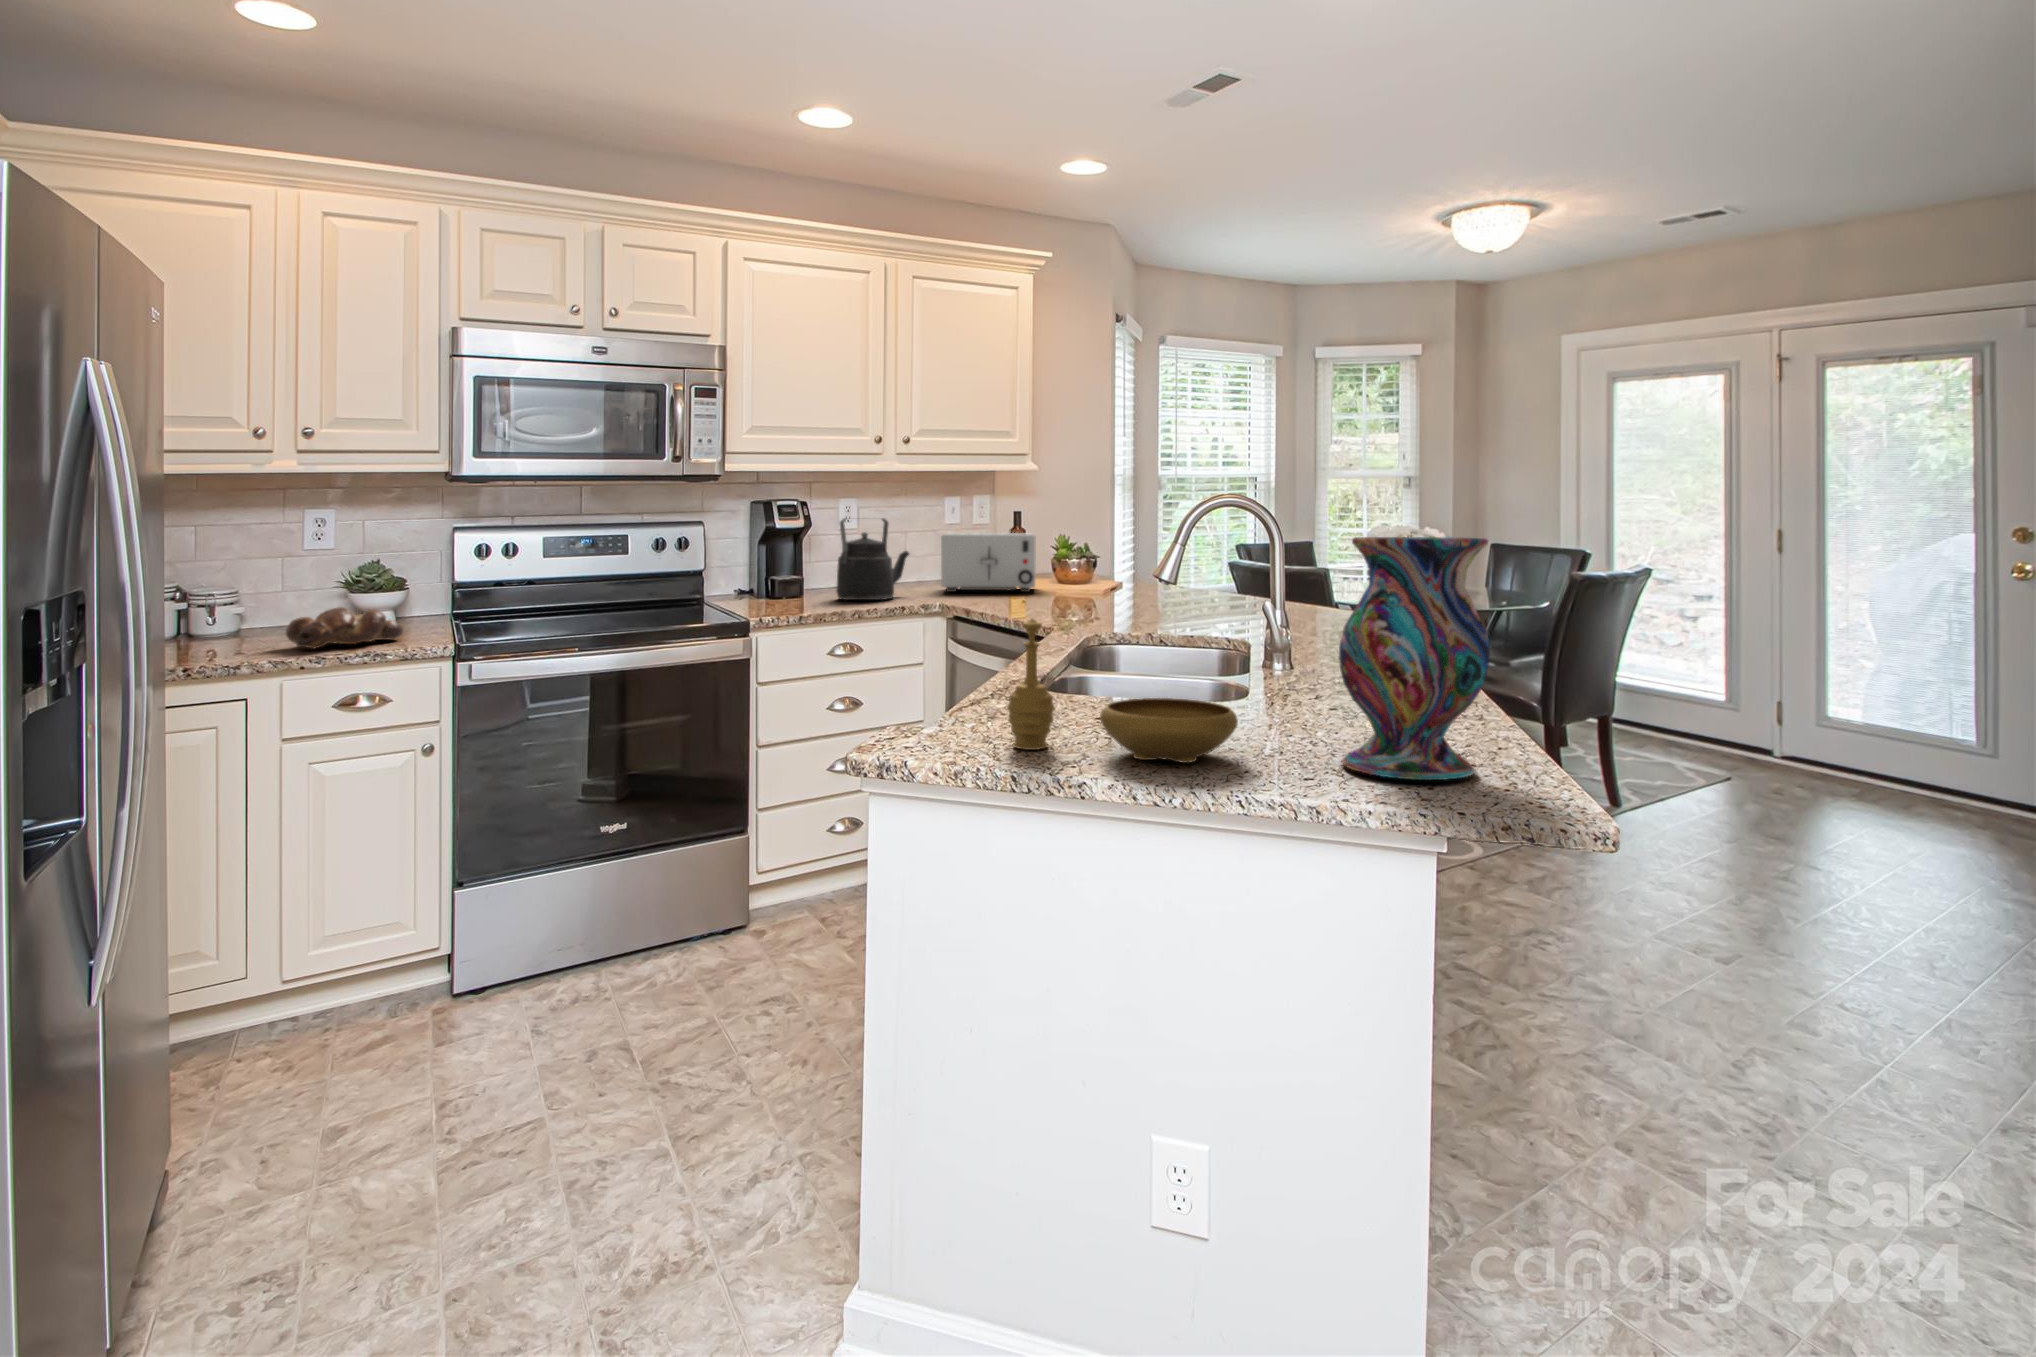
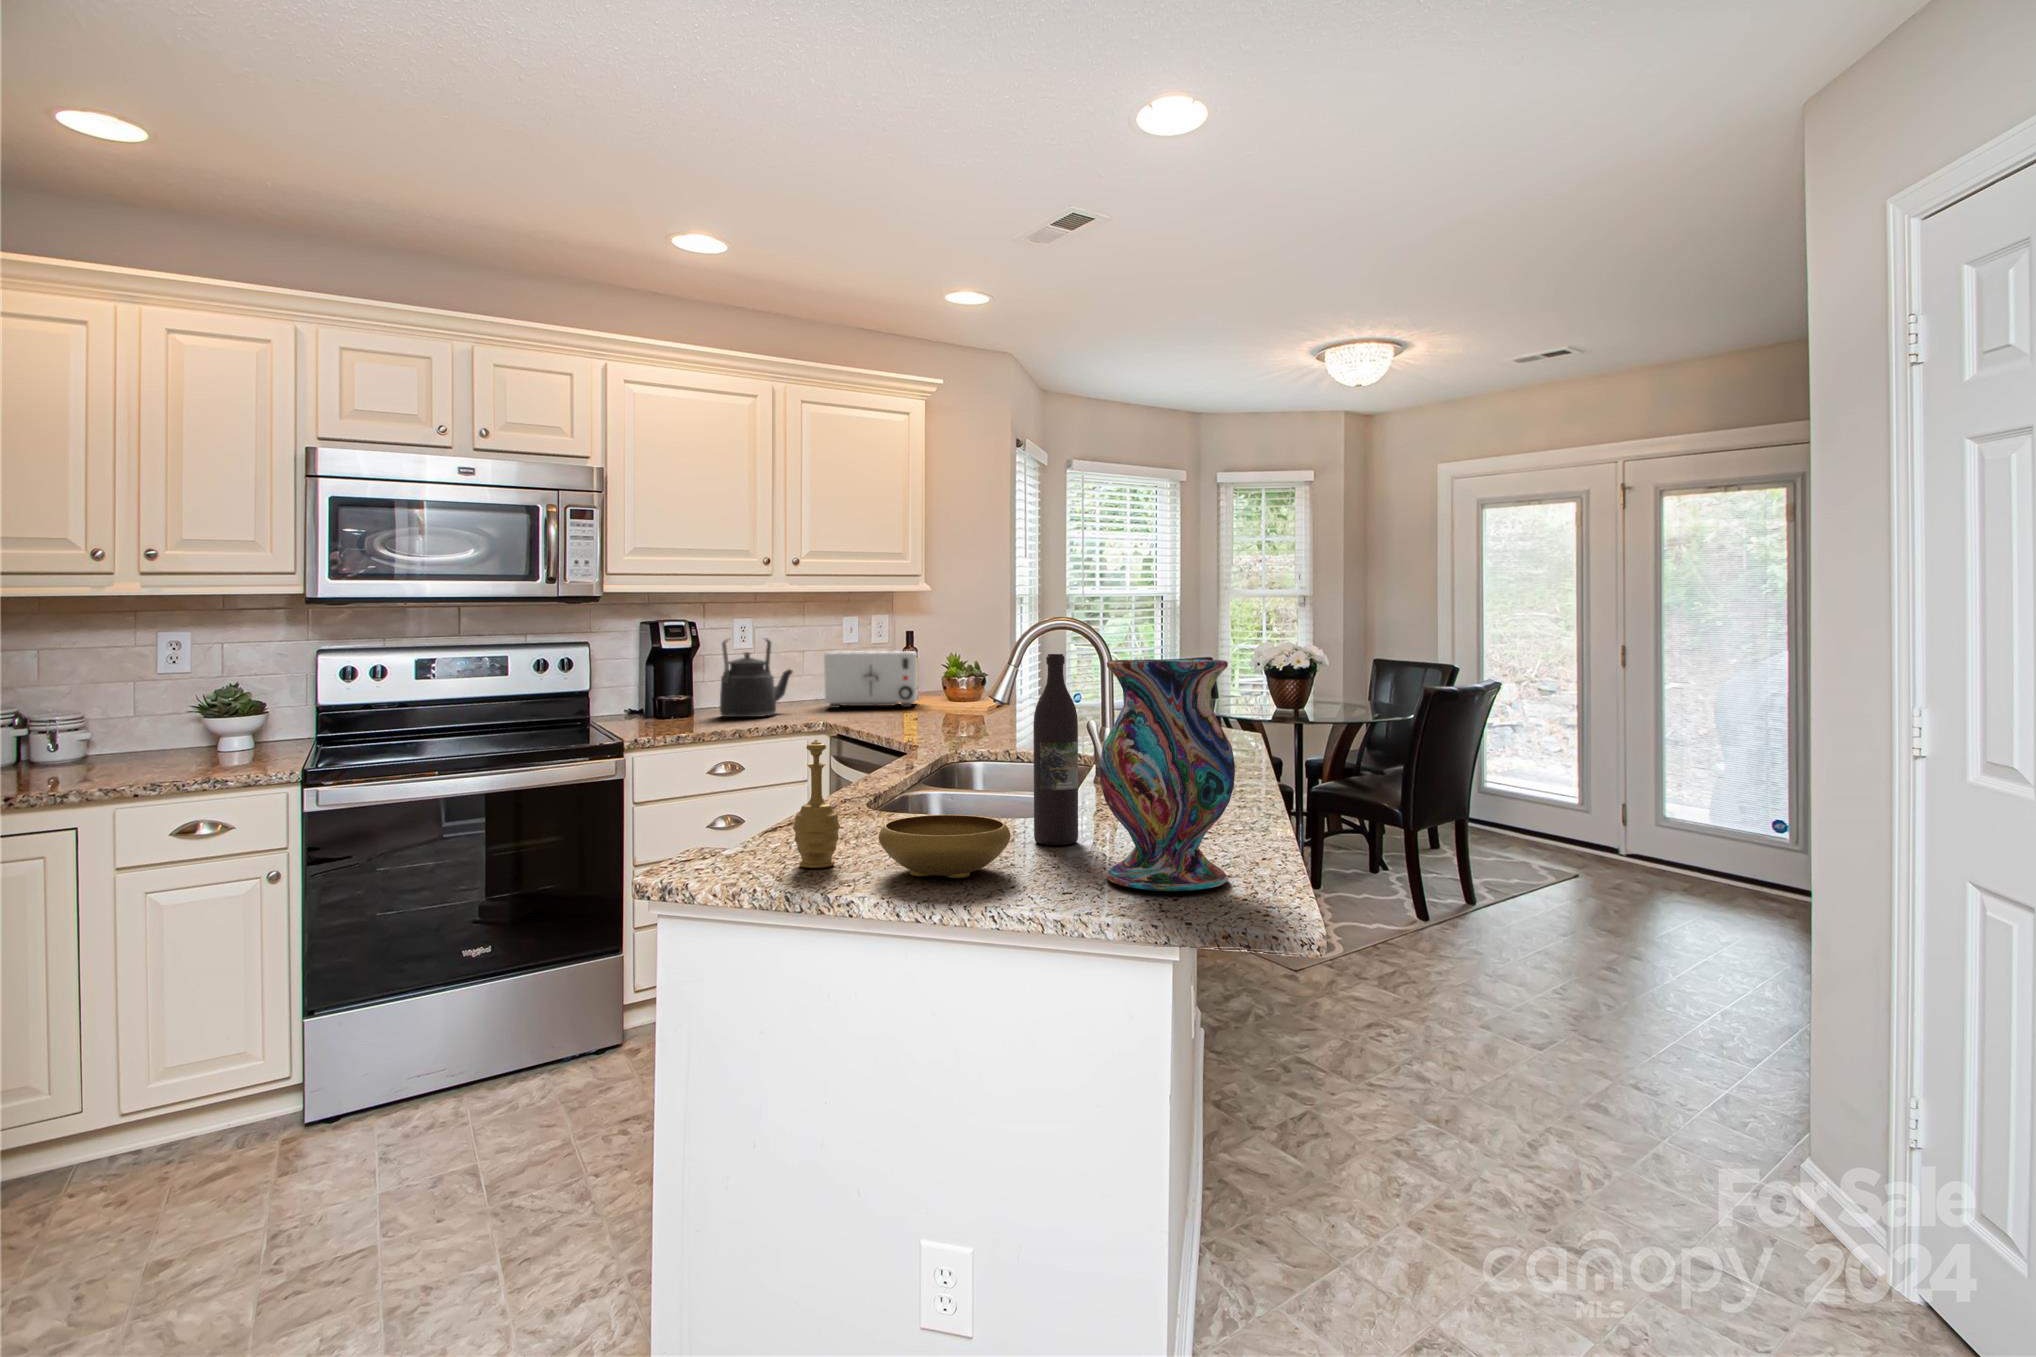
wine bottle: none [1242,531,1293,732] -> present [1034,654,1078,845]
bread loaf: present [286,607,403,648] -> none [133,733,262,775]

